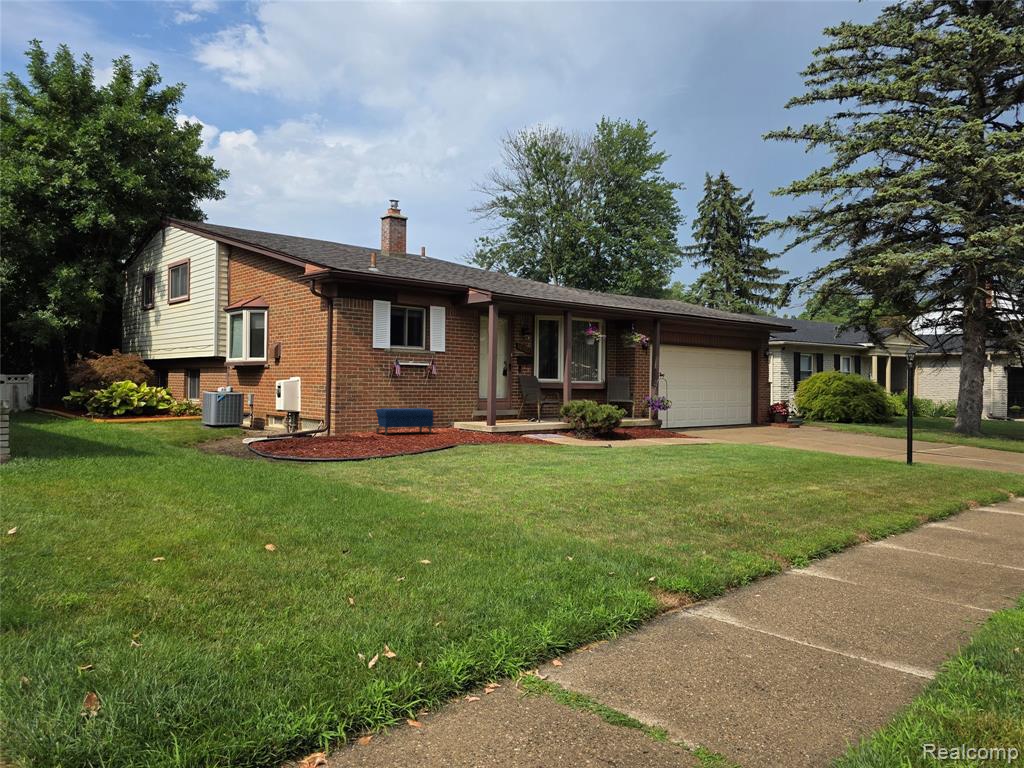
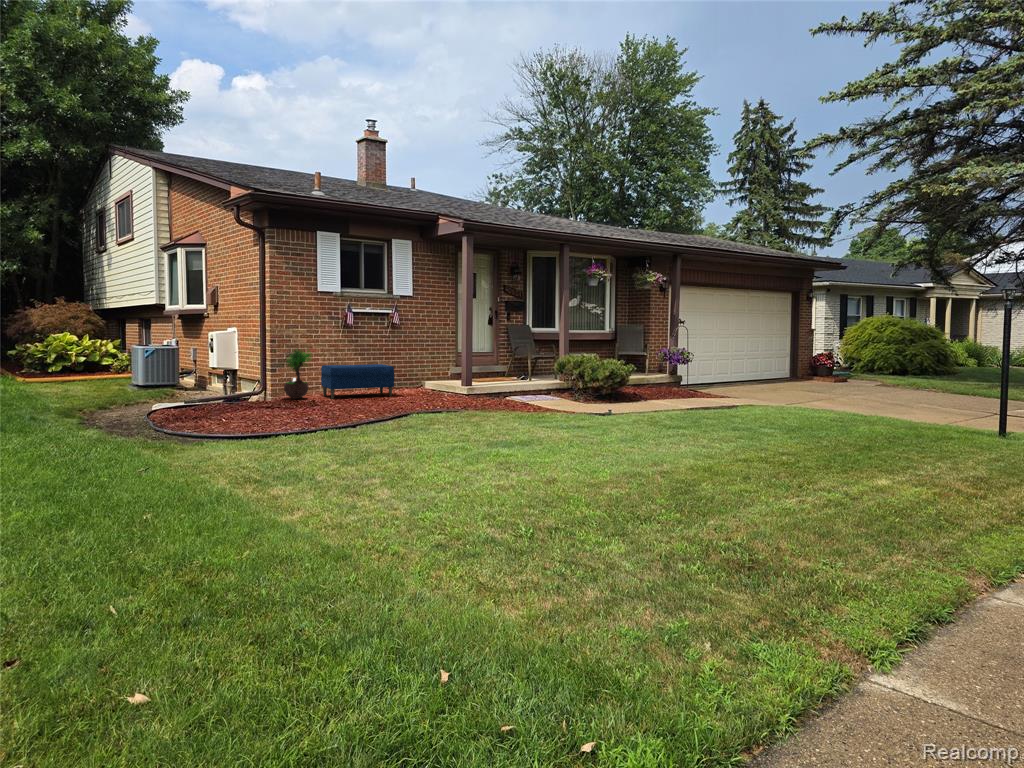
potted tree: none [348,391,373,435] -> present [284,348,311,399]

